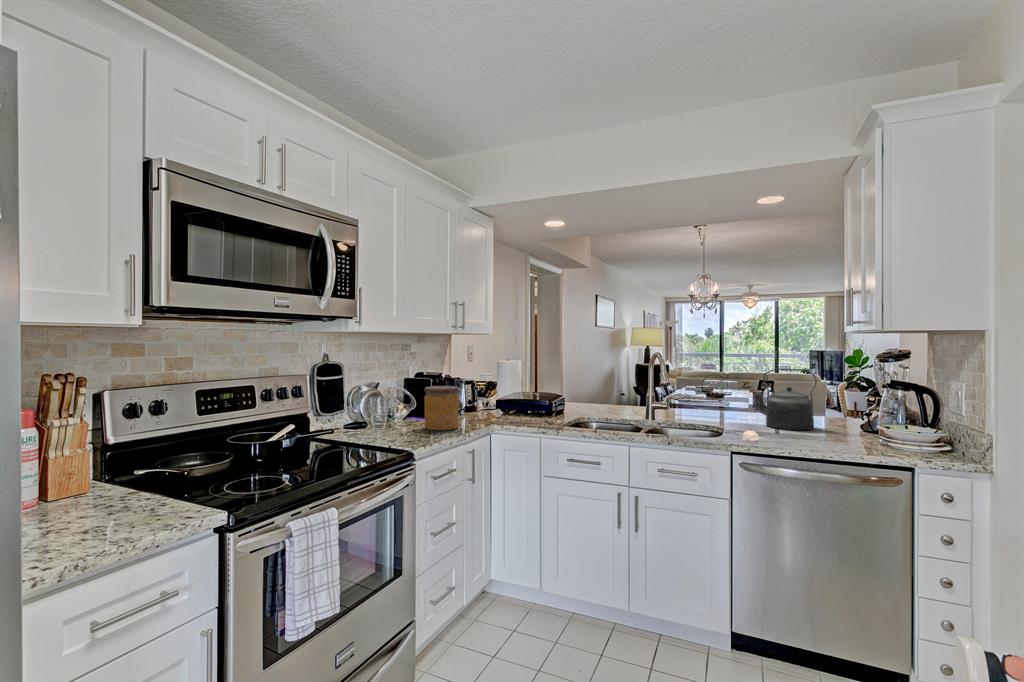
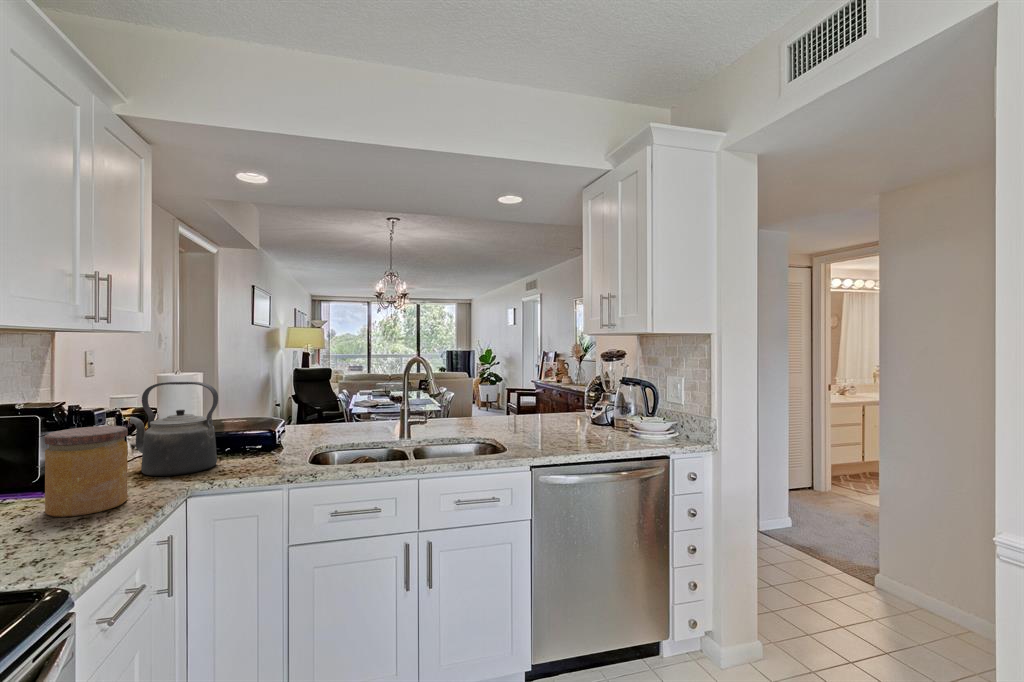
kettle: present [755,369,817,430] -> present [130,382,218,476]

